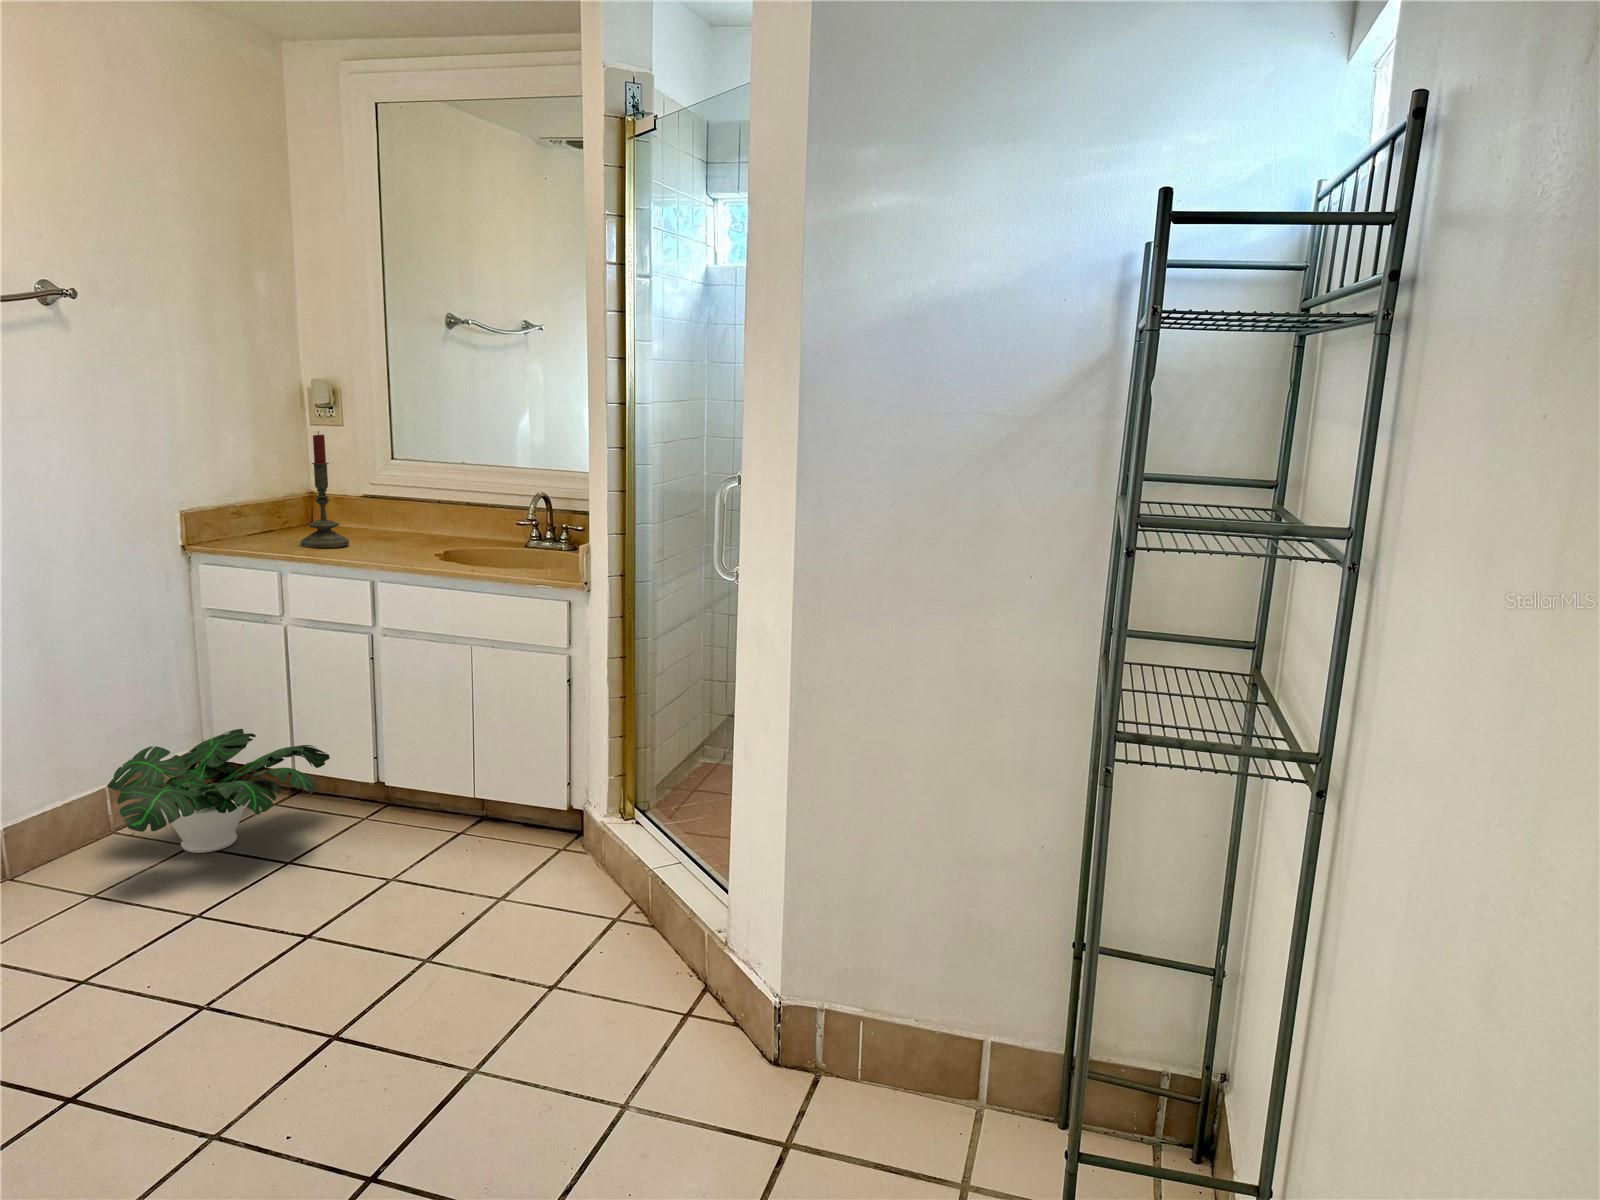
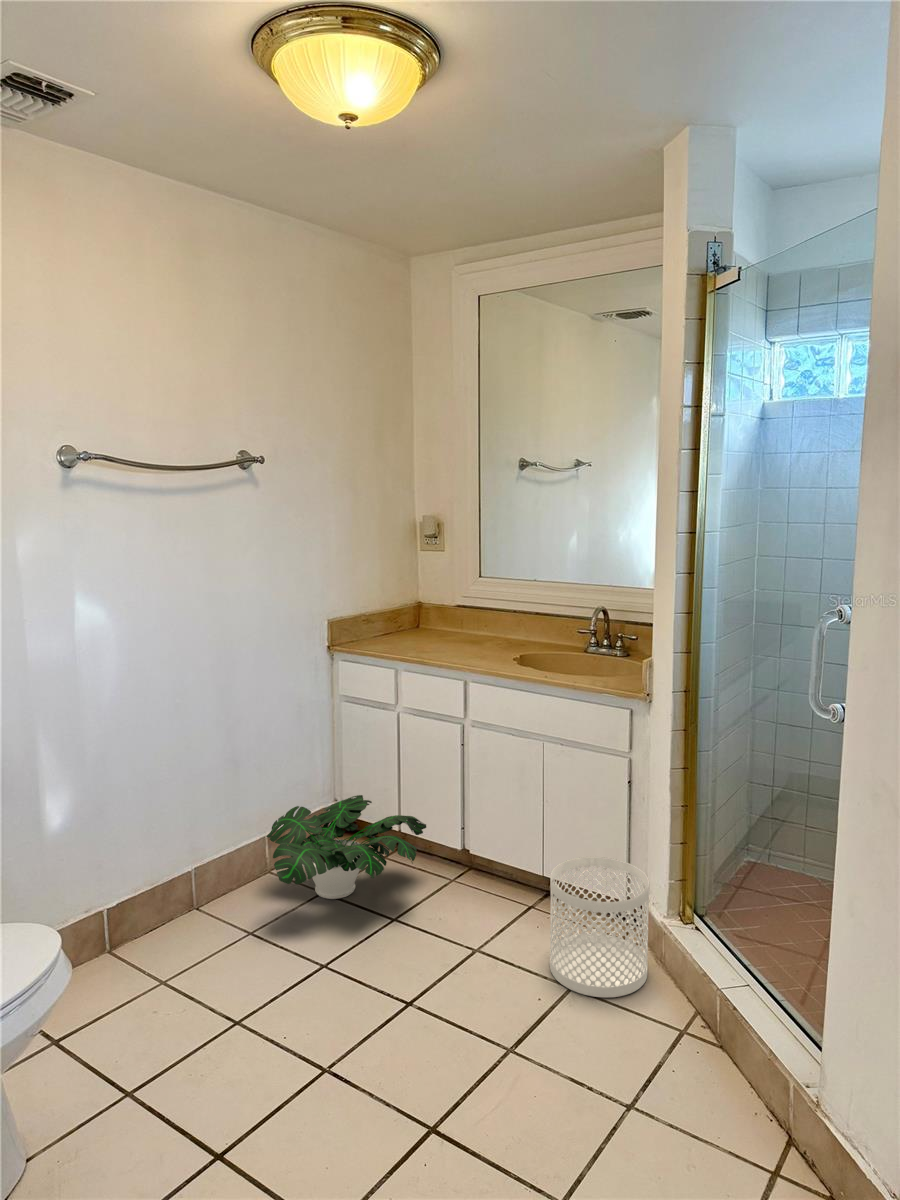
candle: present [300,431,349,548] -> none [410,557,446,652]
waste basket: none [476,762,586,903] -> present [550,857,650,997]

